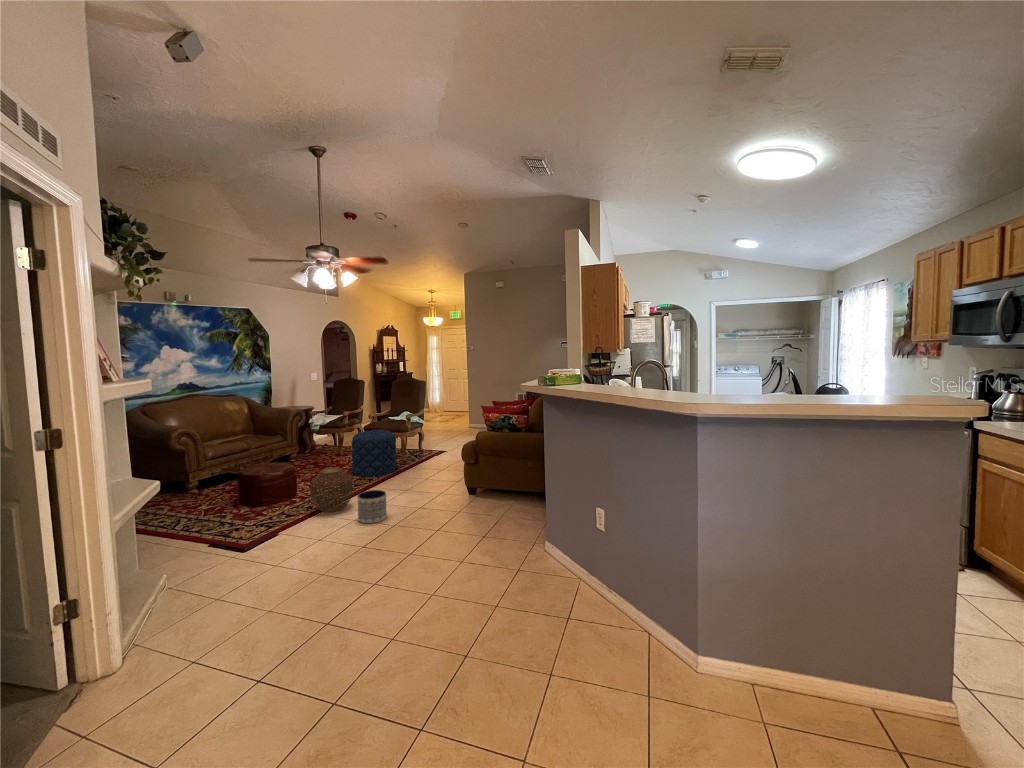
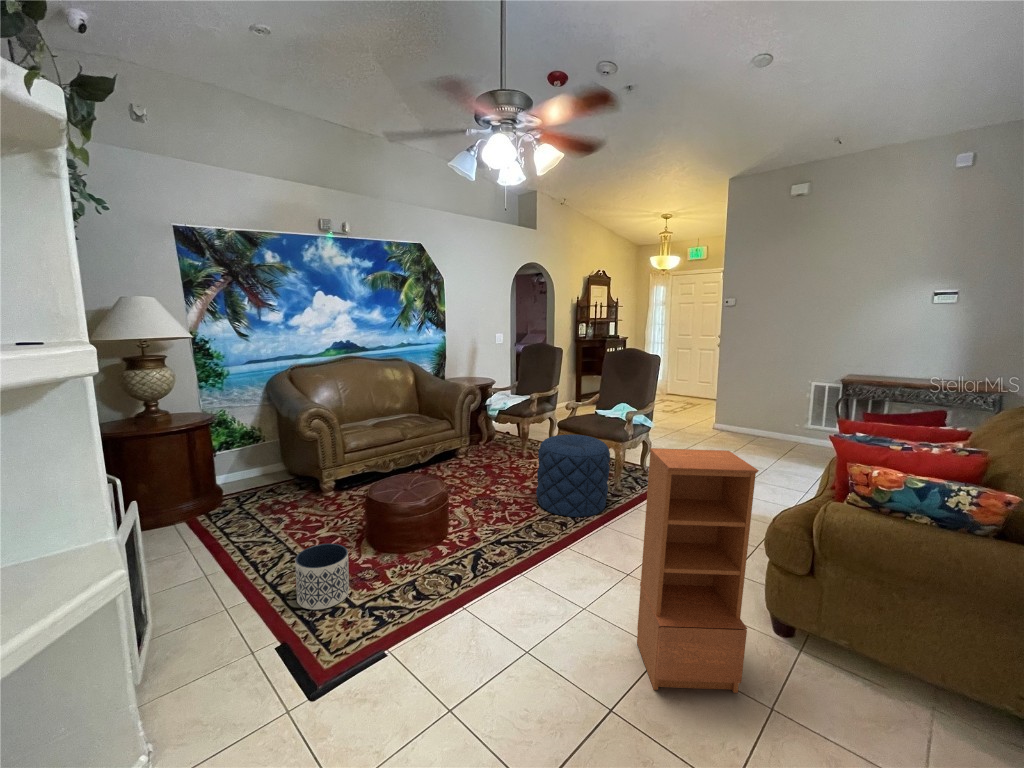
bookcase: none [405,417,447,520] -> present [637,448,759,693]
woven basket: present [311,467,353,513] -> none [460,515,533,604]
planter: present [358,490,387,523] -> present [295,544,349,610]

